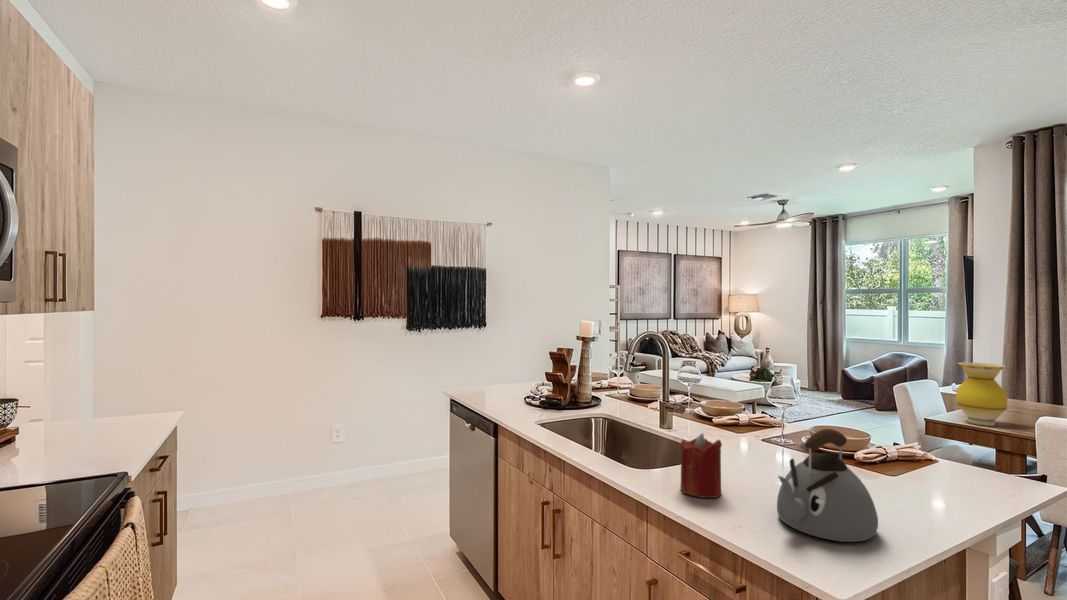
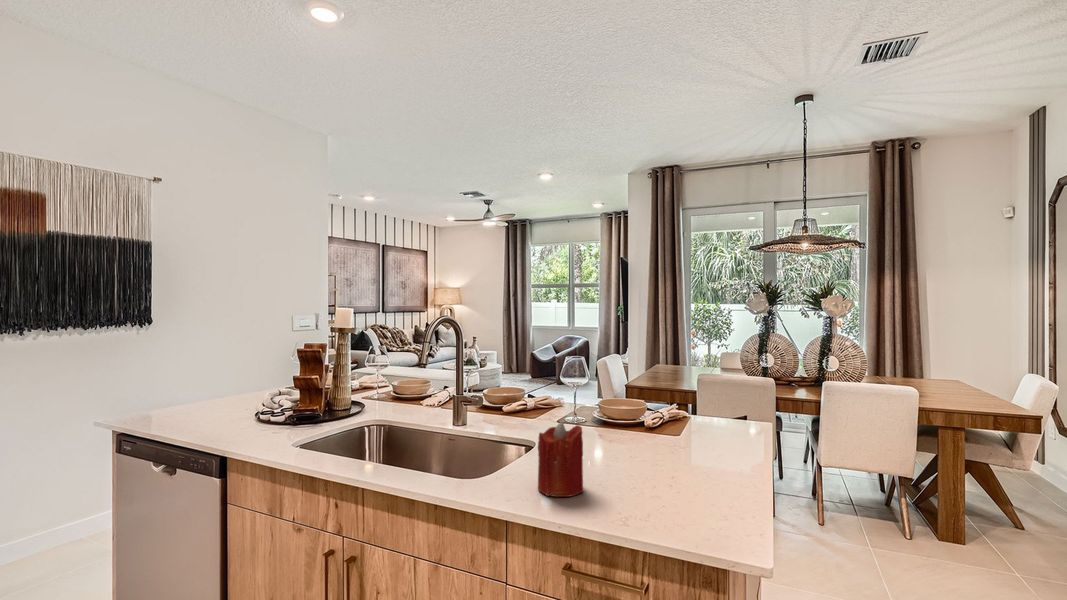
vase: present [956,362,1007,426] -> none [647,336,679,384]
kettle: present [777,429,878,542] -> none [647,396,739,510]

